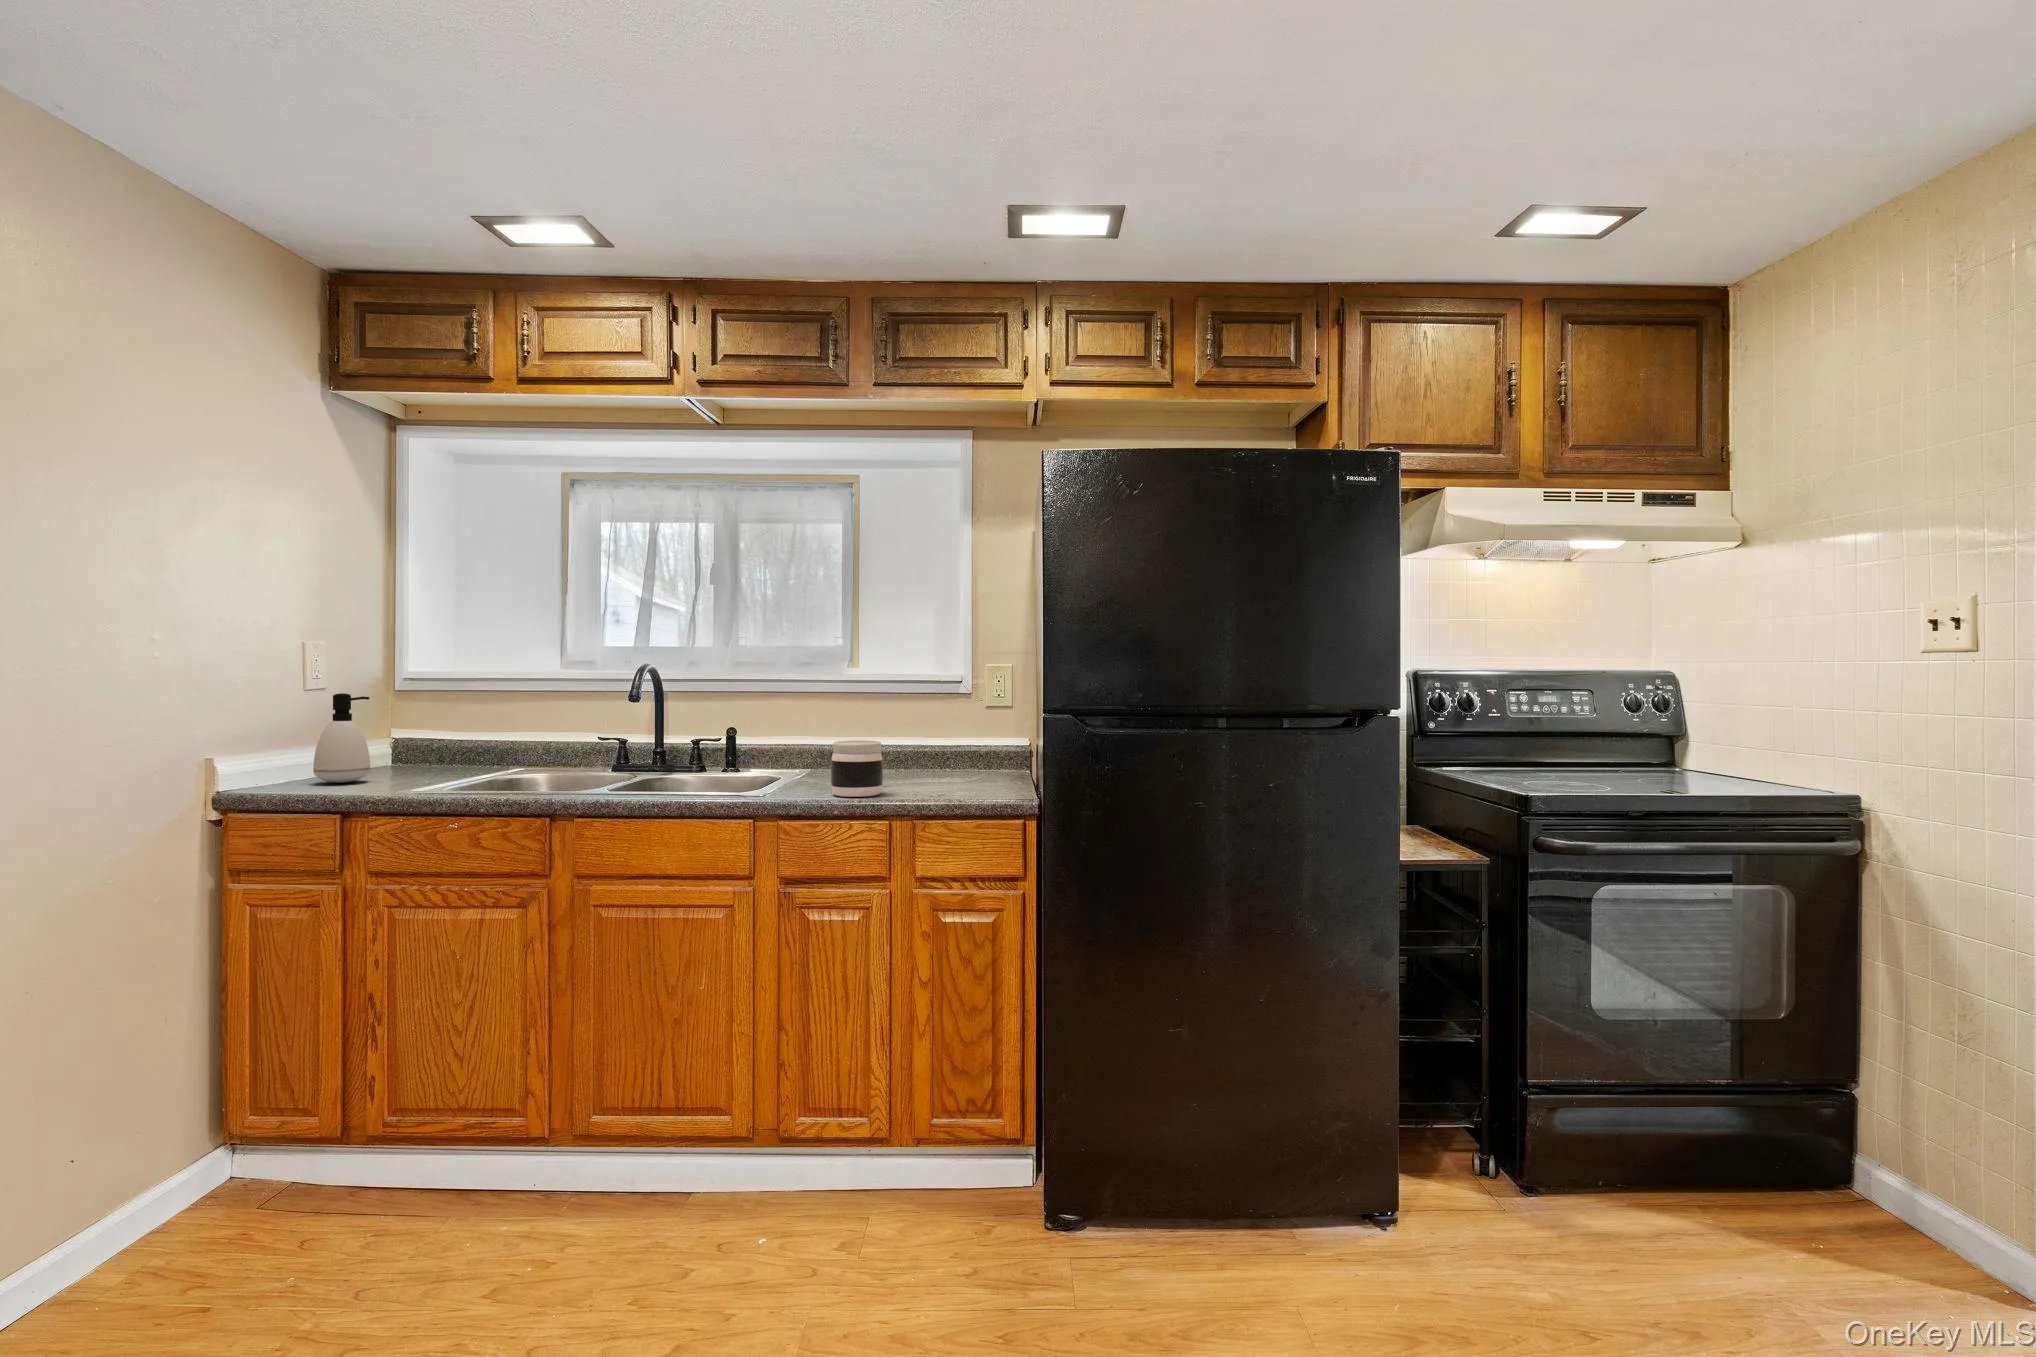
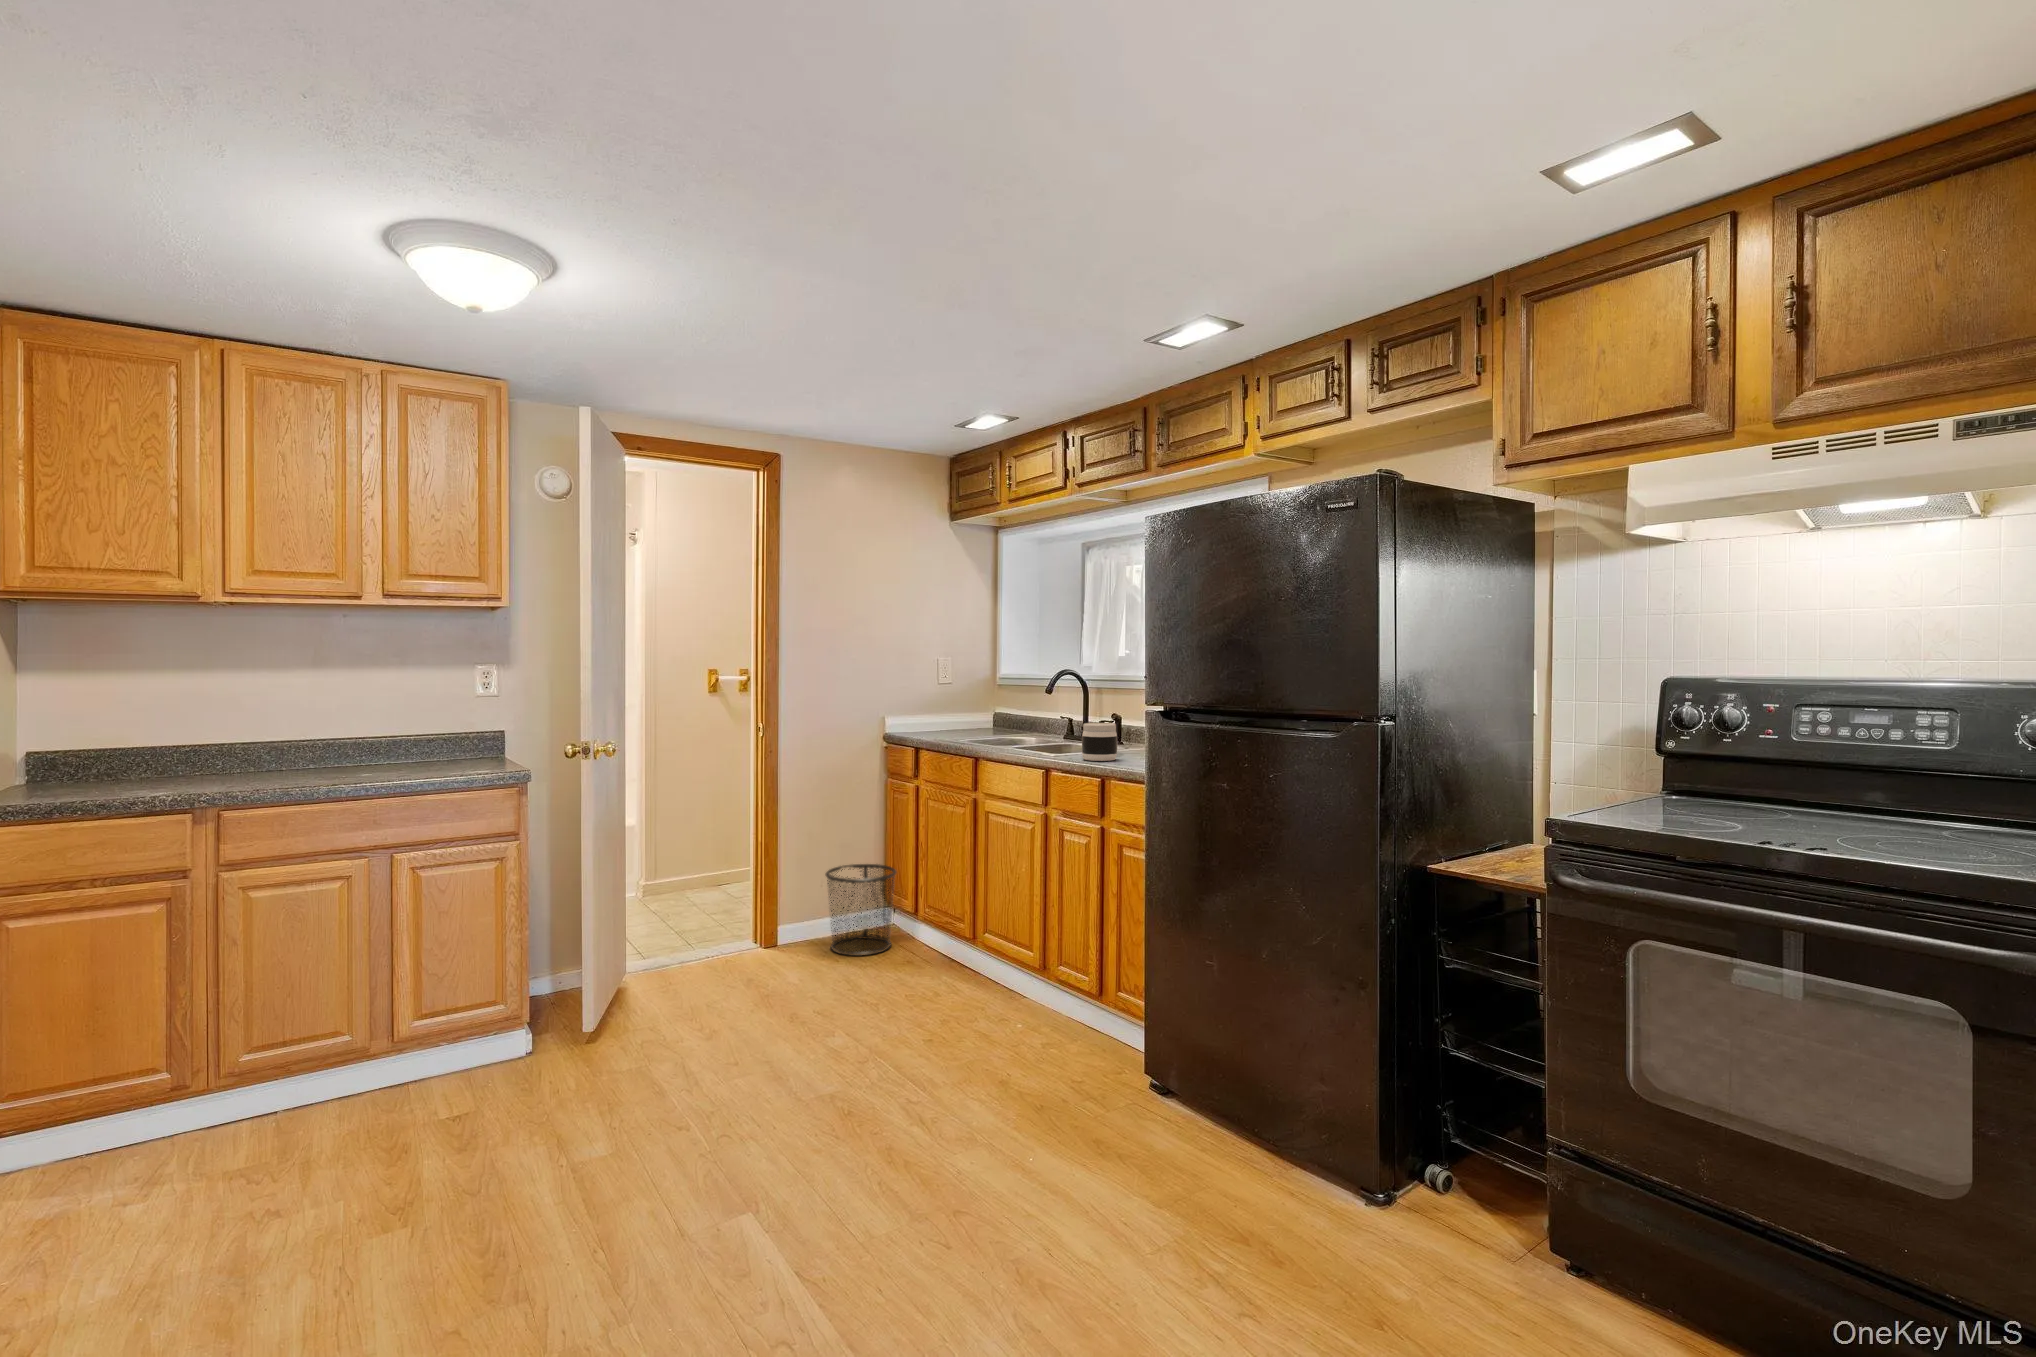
soap dispenser: present [313,693,370,783] -> none [932,685,958,732]
trash can: none [134,1061,322,1282] -> present [825,864,896,956]

